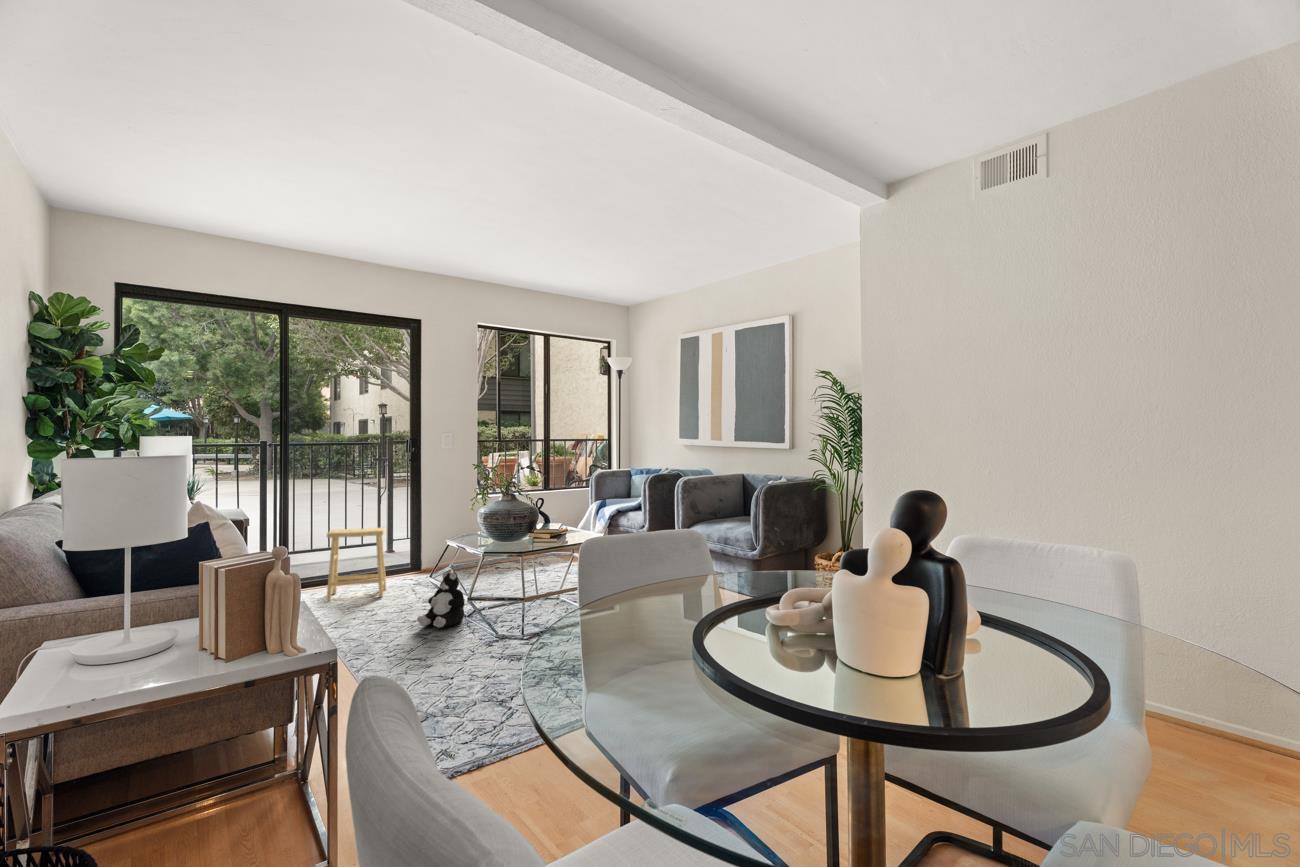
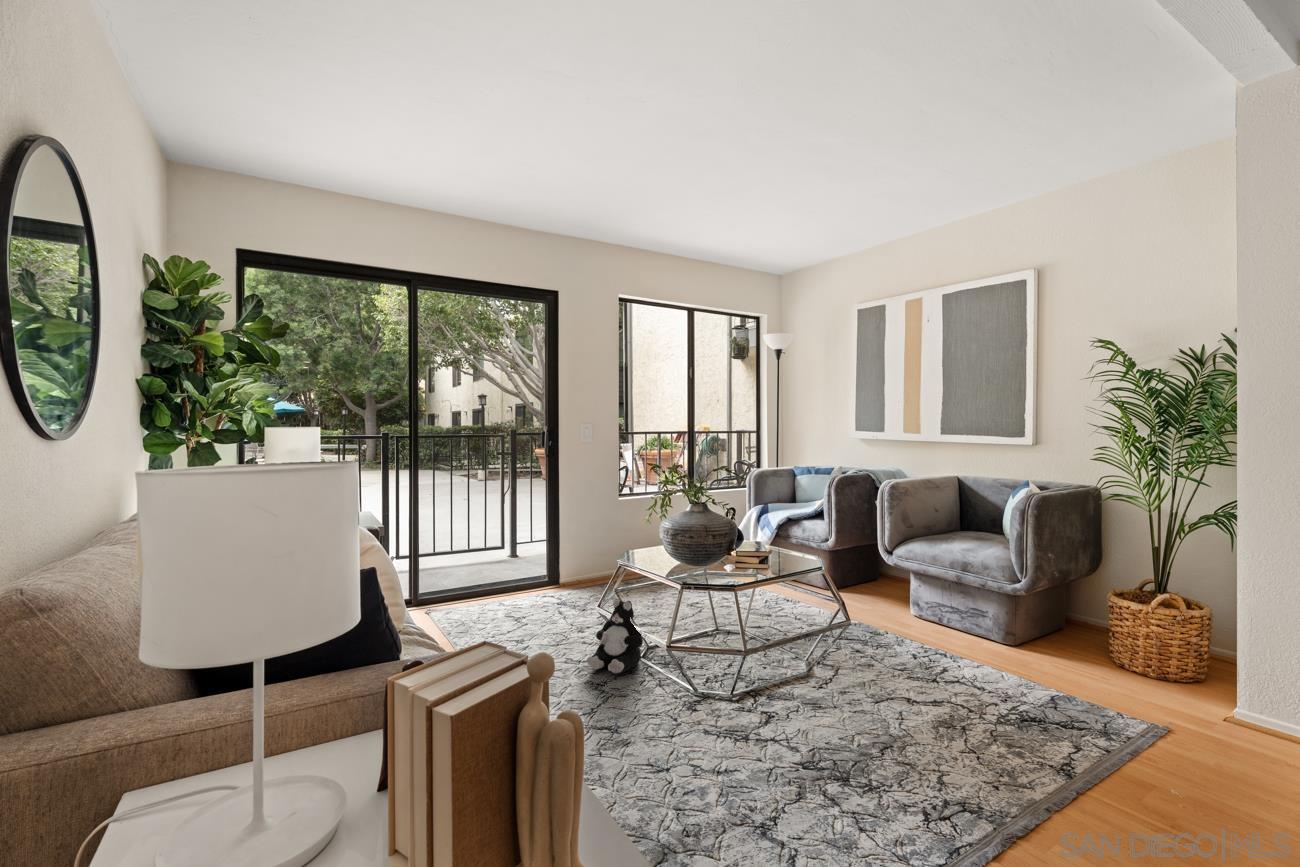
footstool: present [326,527,387,601] -> none [466,536,530,623]

